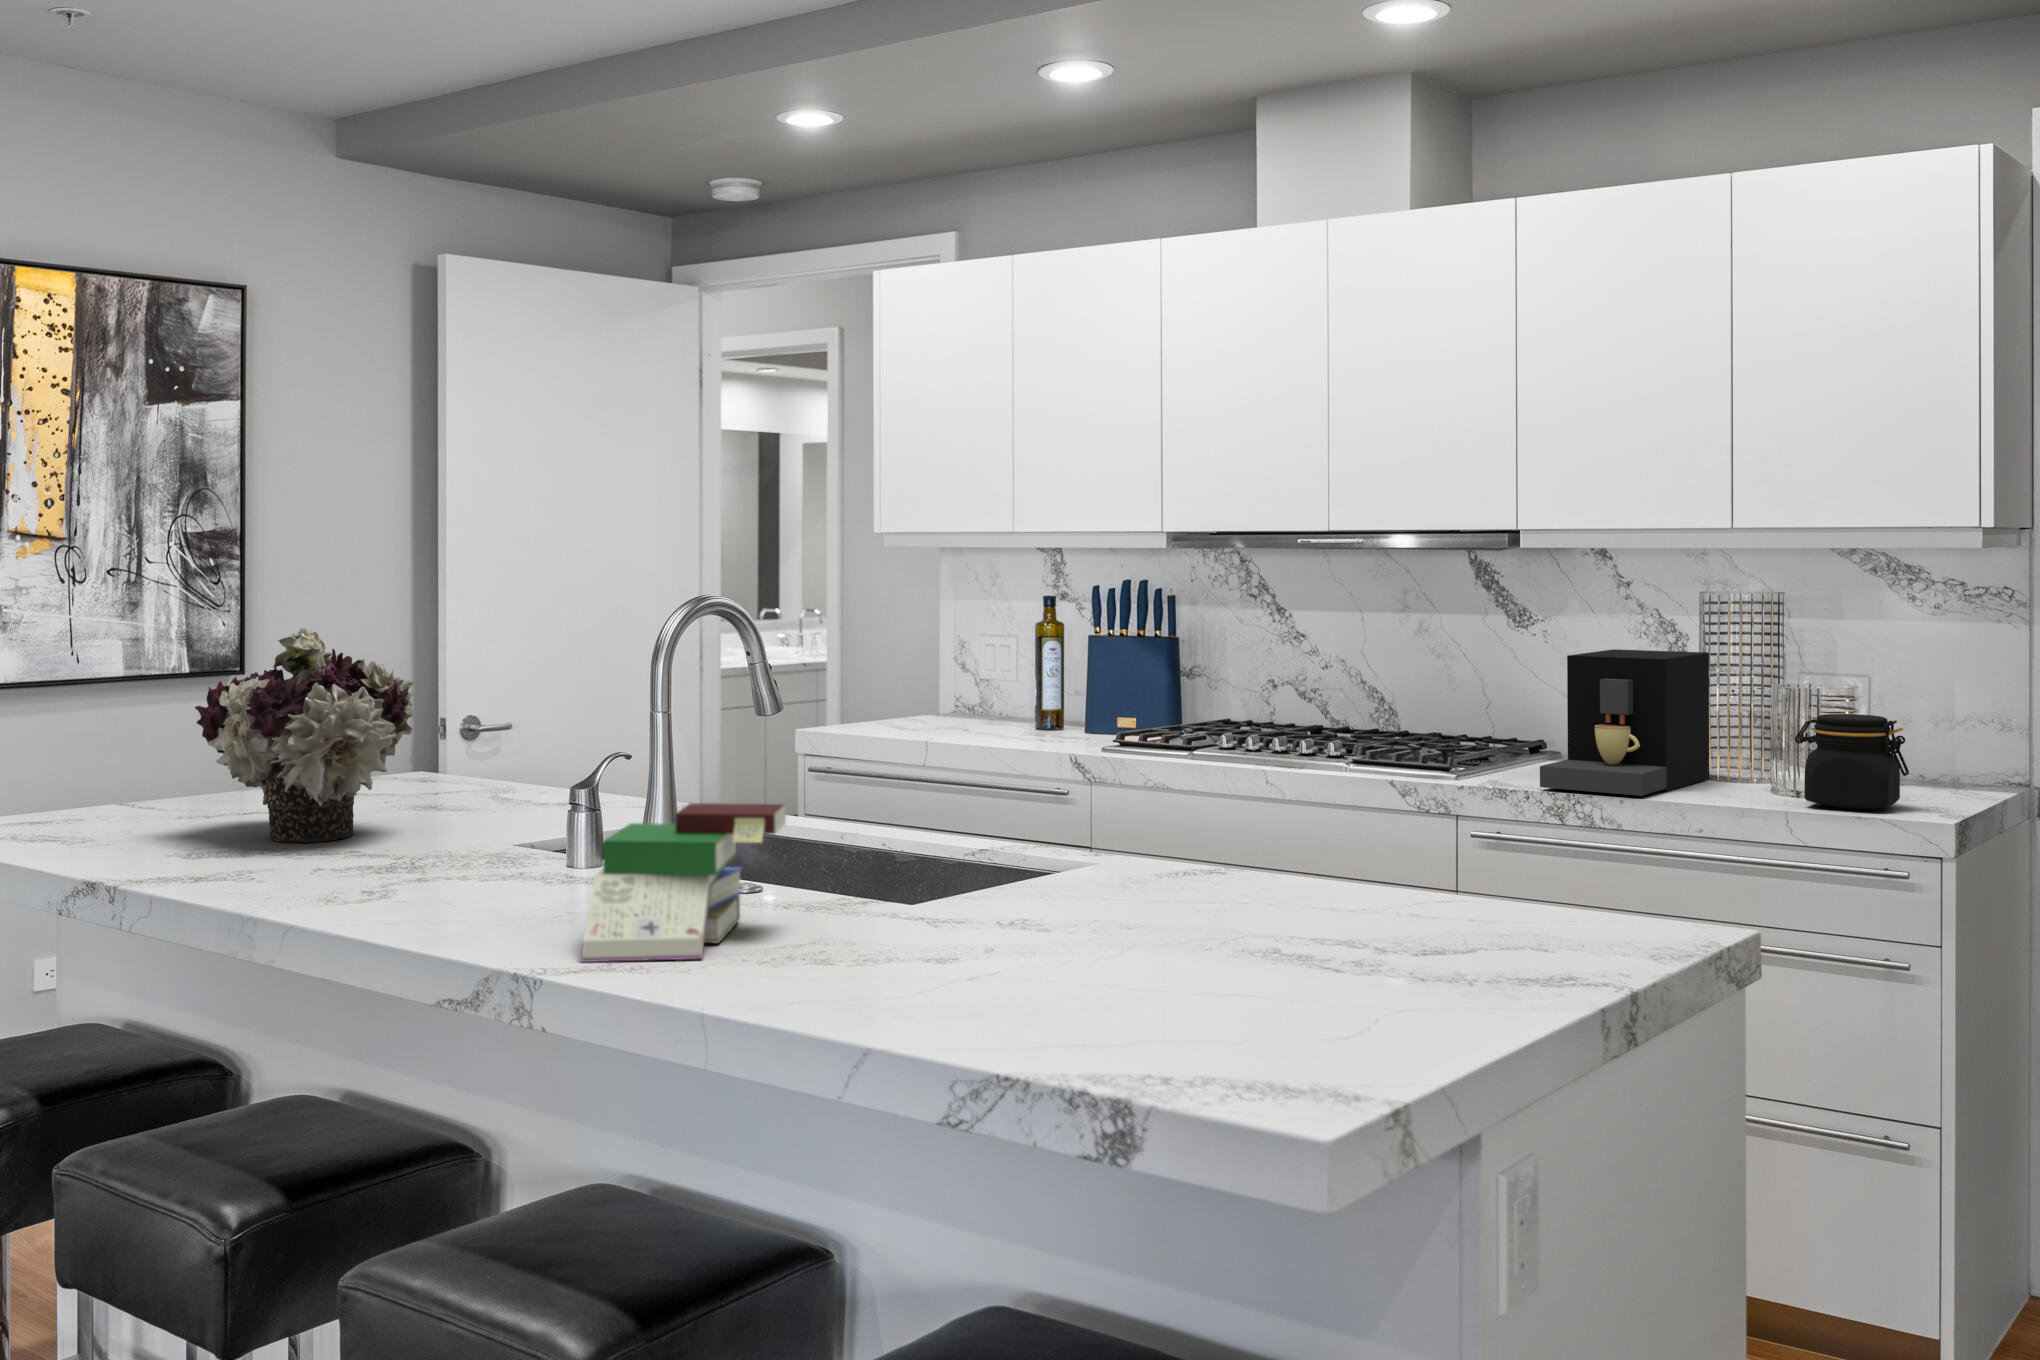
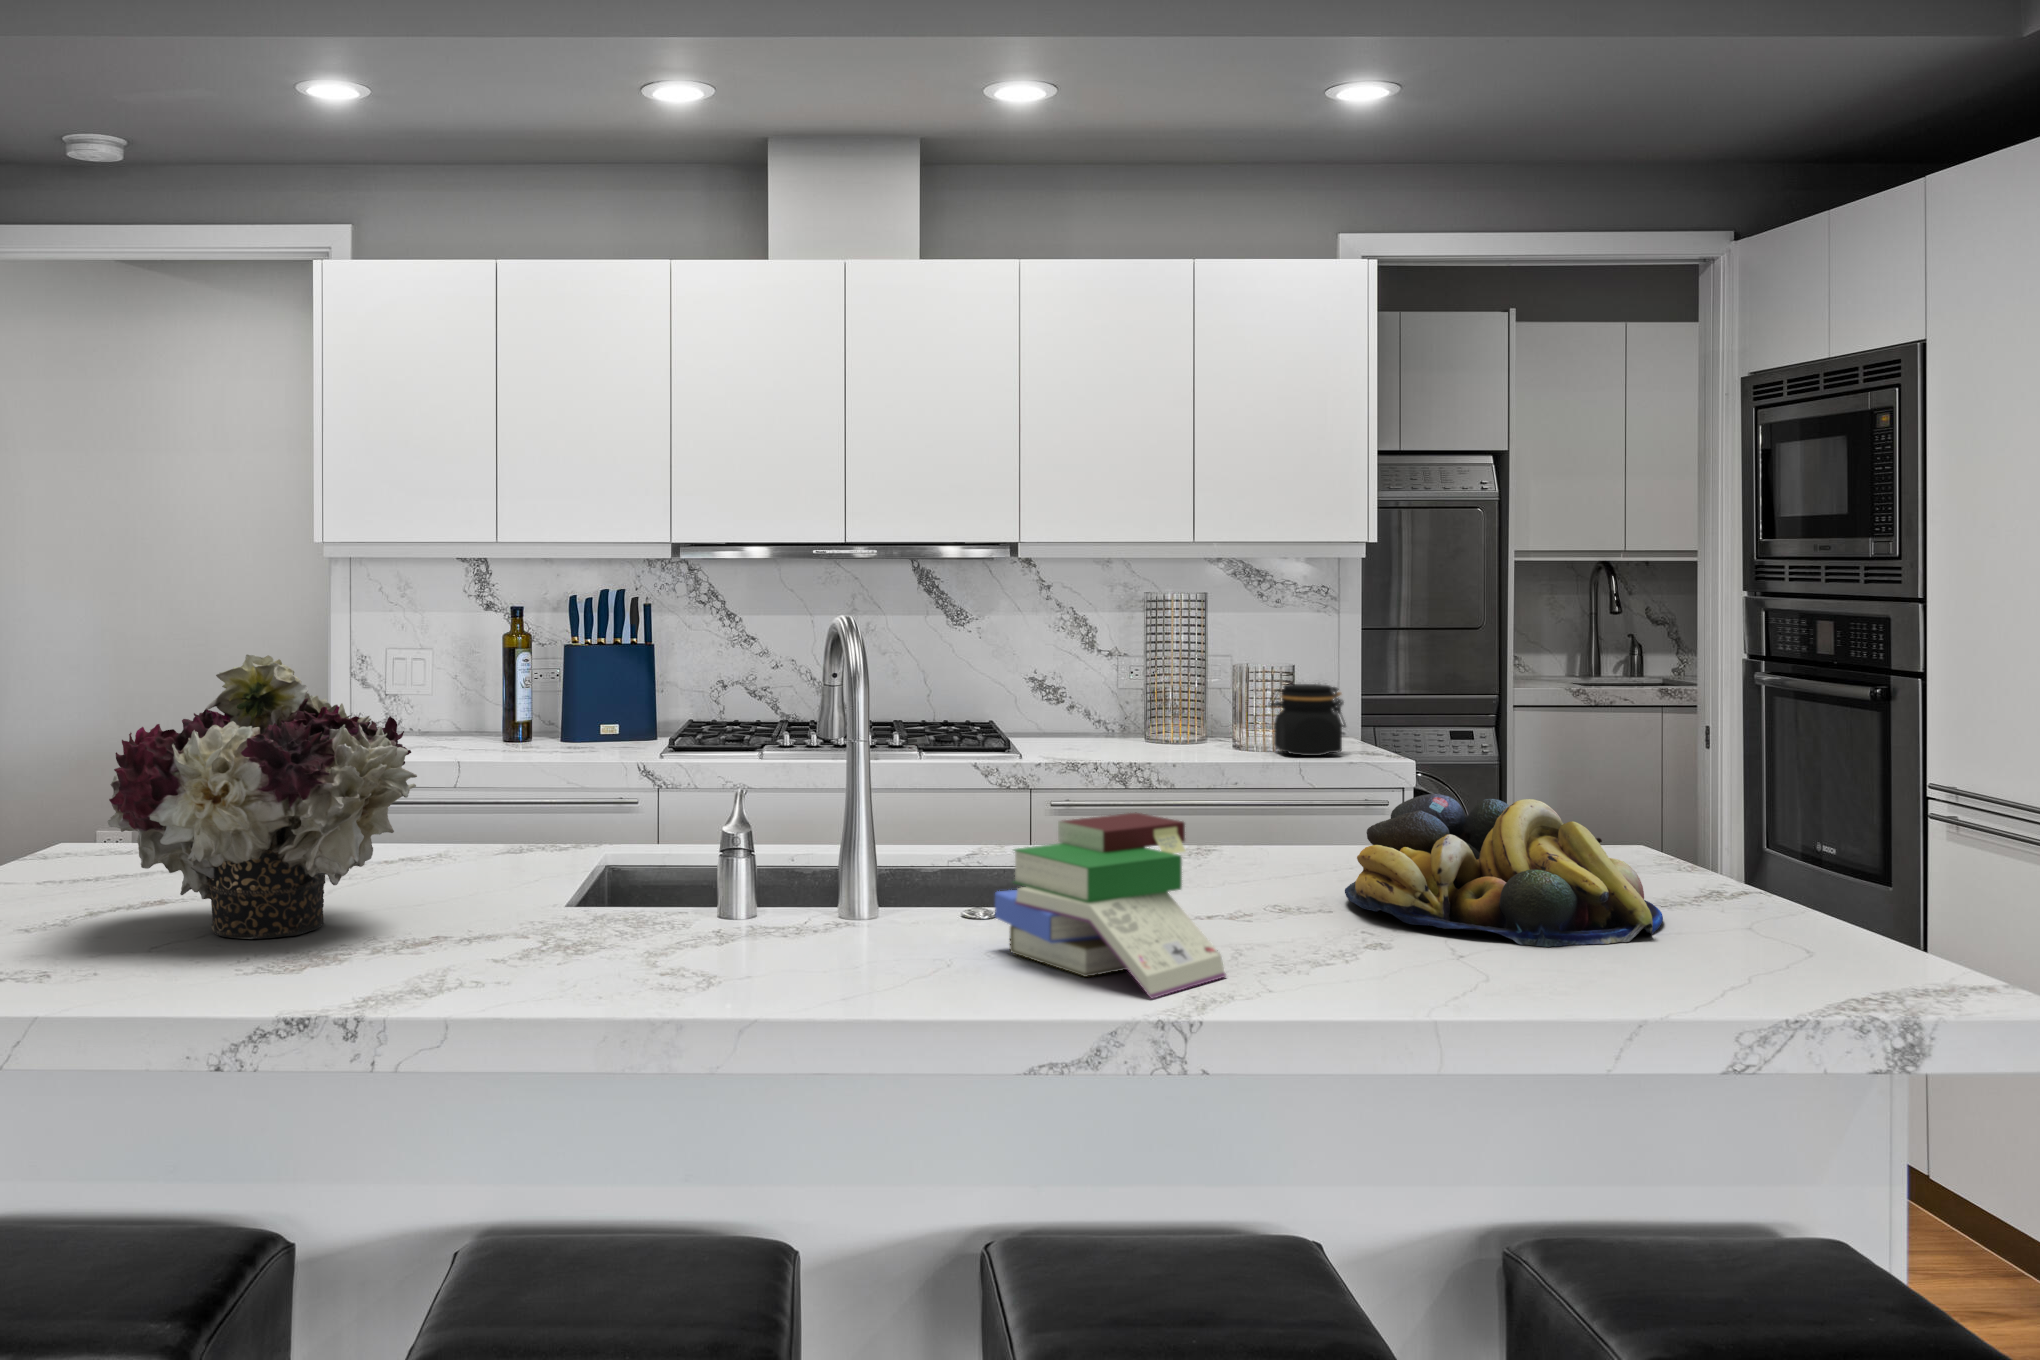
coffee maker: present [1540,649,1709,796] -> none [1080,641,1176,758]
fruit bowl: none [1012,823,1365,1000] -> present [1345,794,1663,947]

